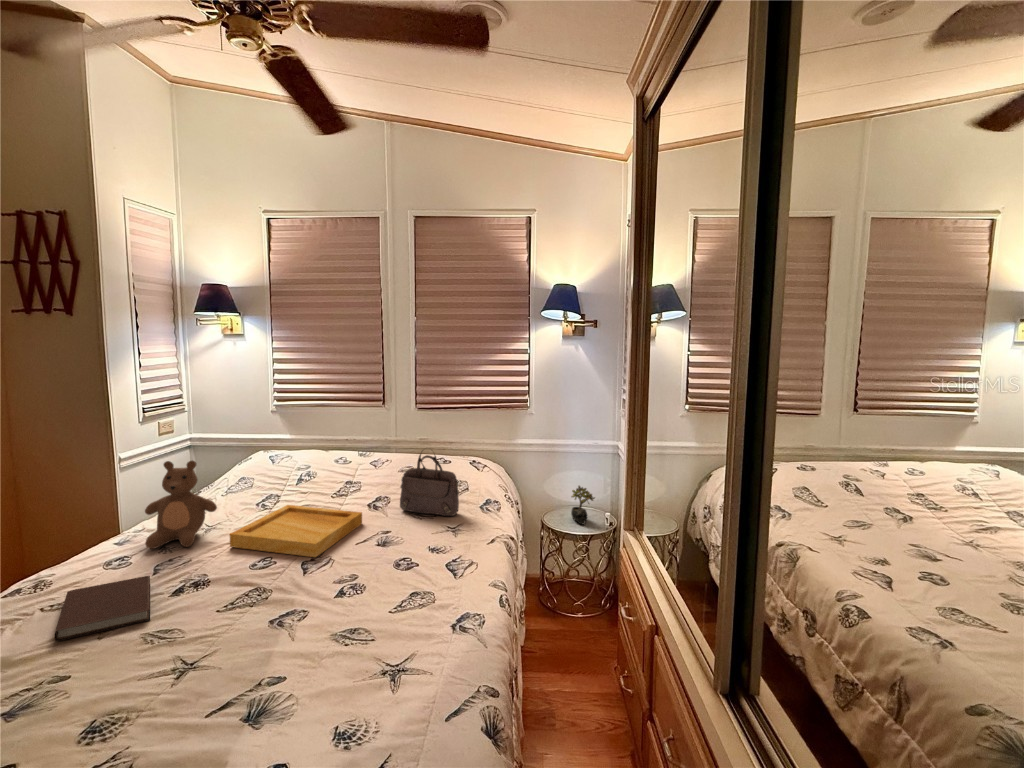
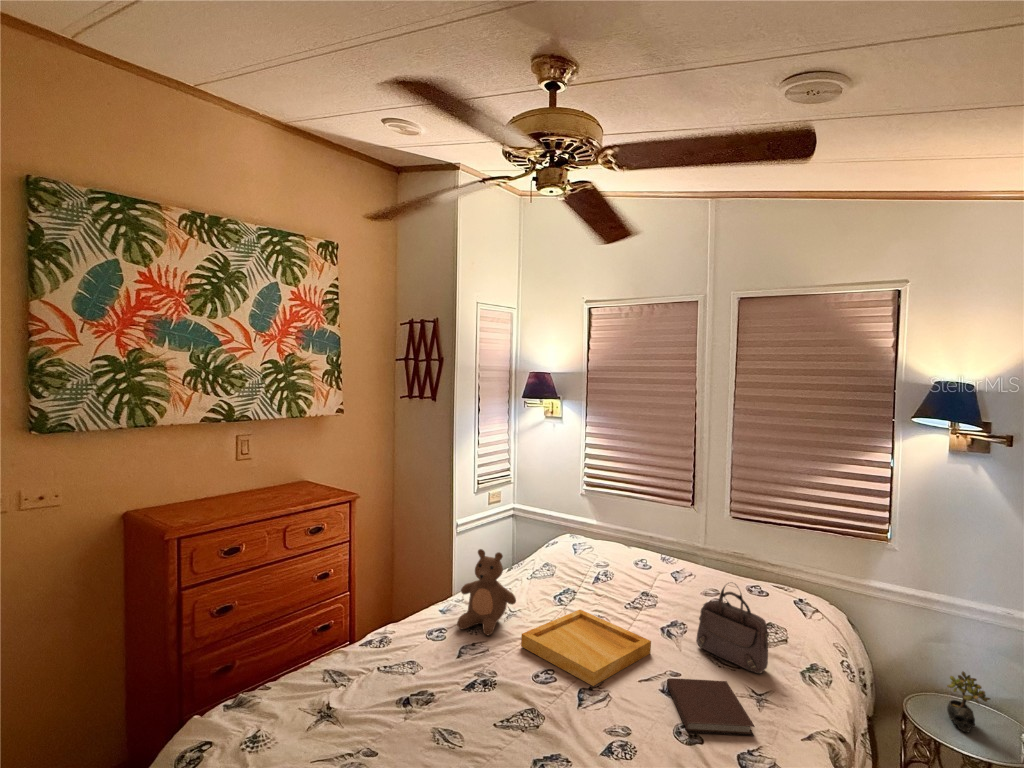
notebook: present [55,576,150,641] -> present [667,678,755,736]

